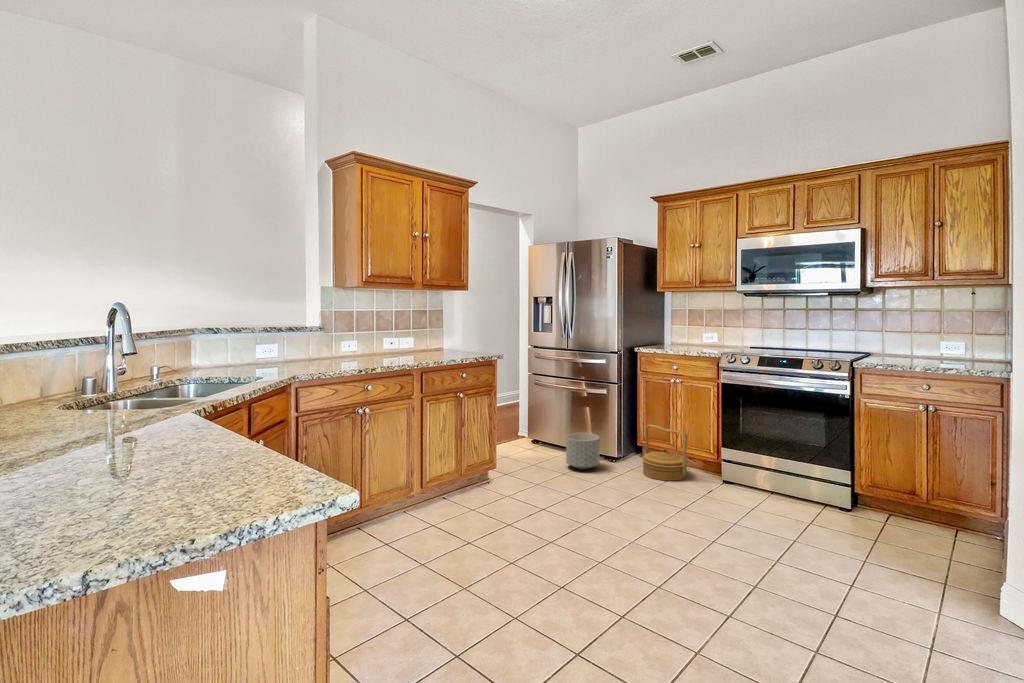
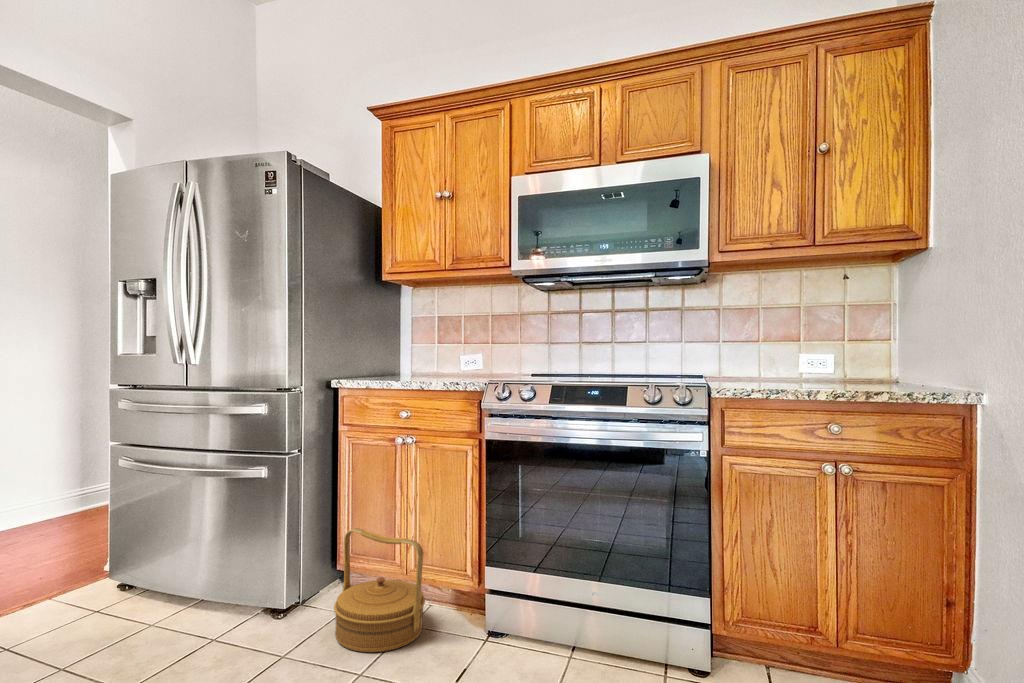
planter: present [566,433,600,470] -> none [156,560,242,652]

